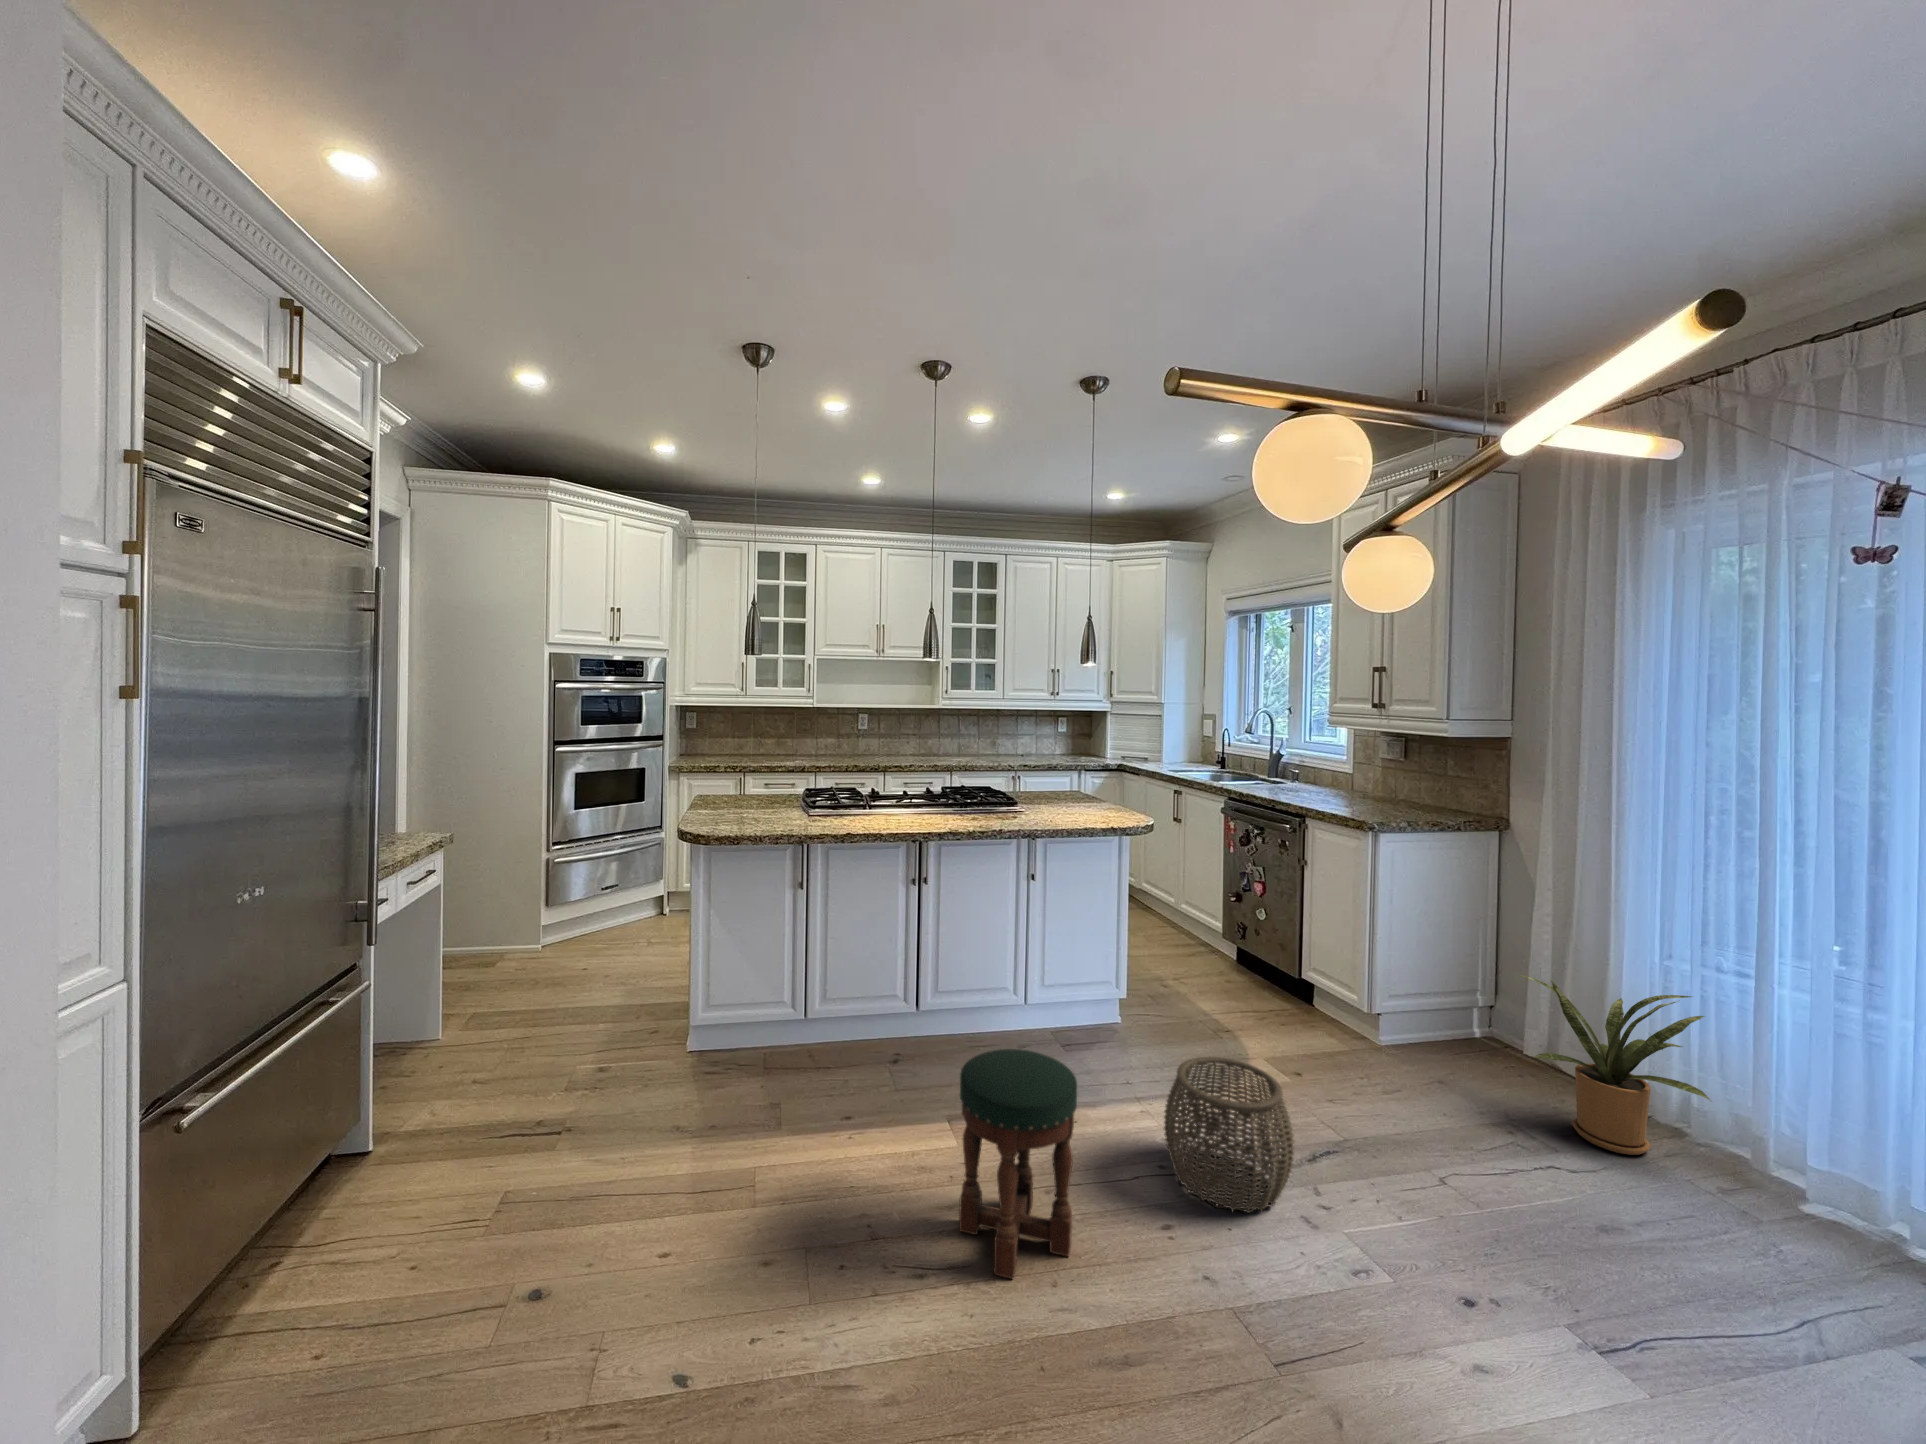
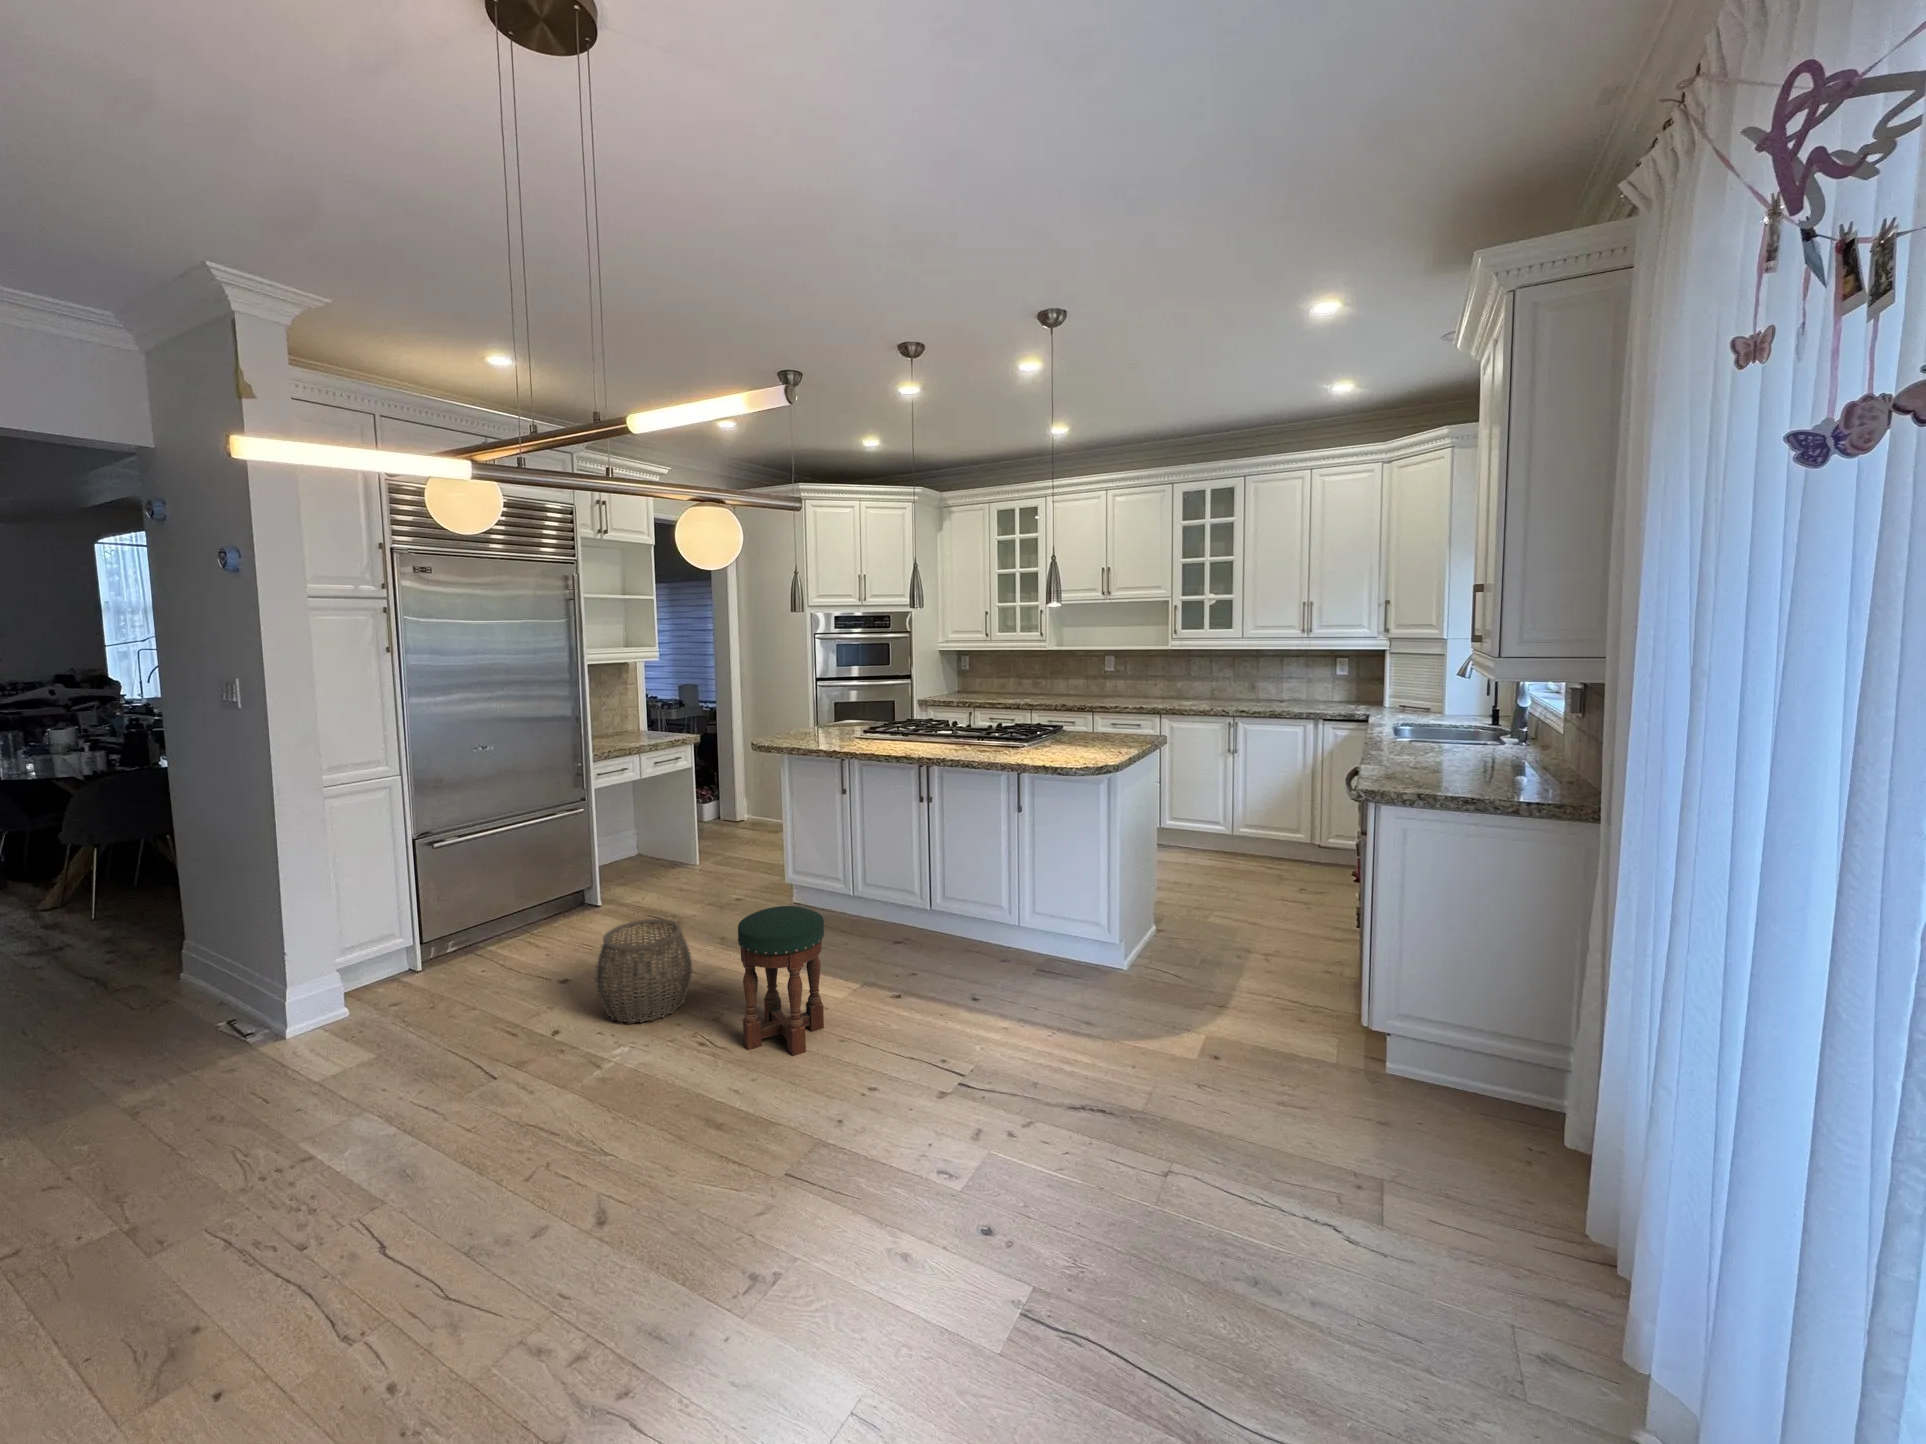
house plant: present [1523,976,1712,1155] -> none [1391,998,1611,1258]
woven basket: present [1164,1057,1294,1212] -> present [595,919,692,1023]

